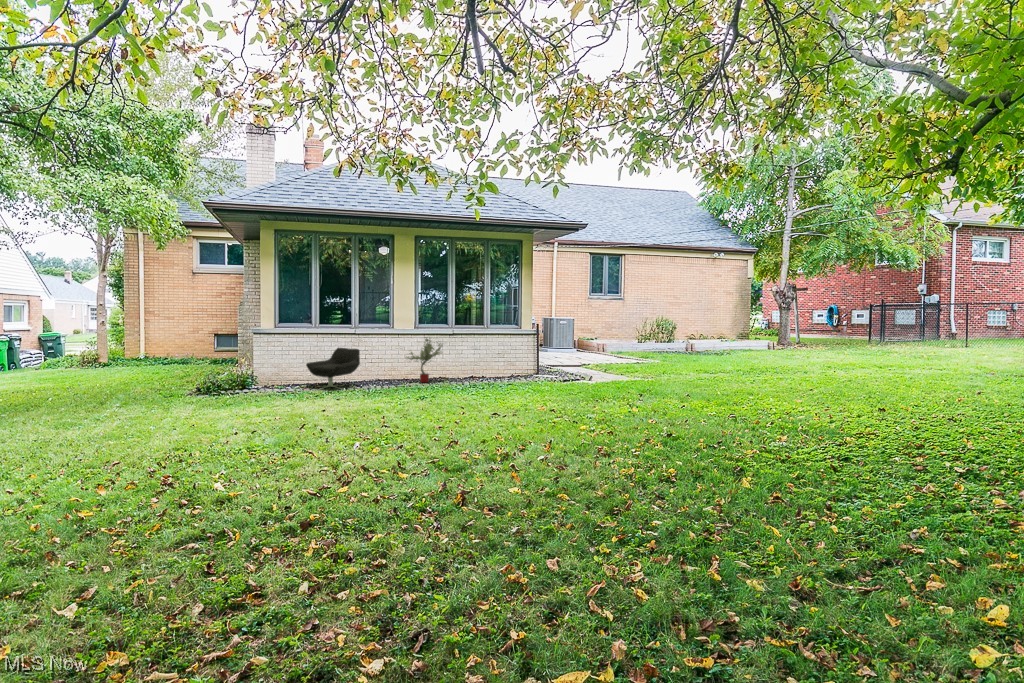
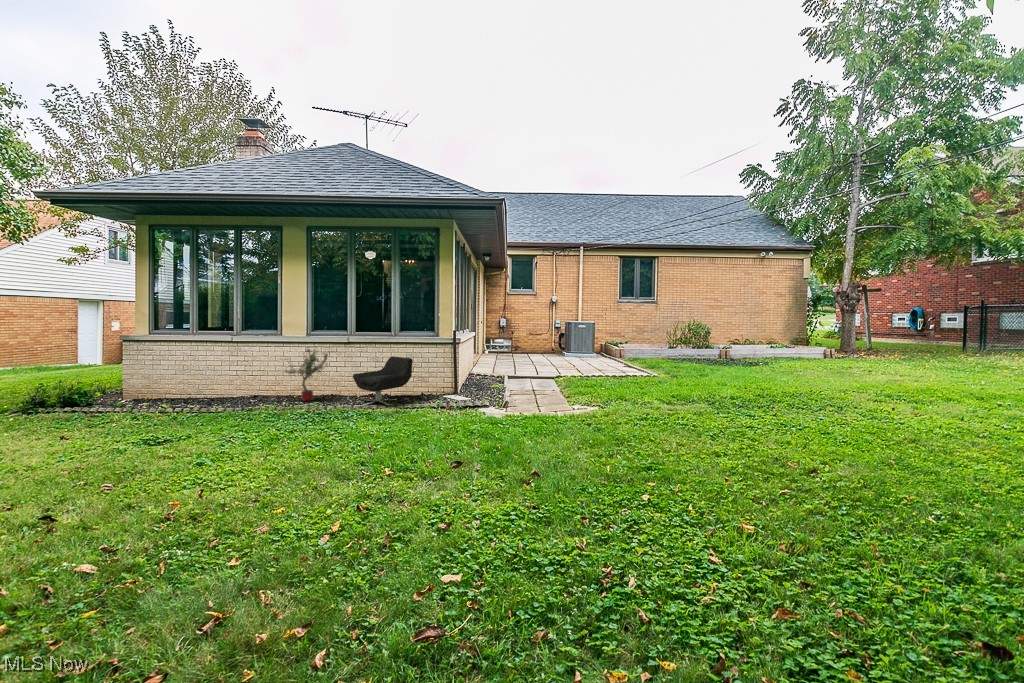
lounge chair: present [306,348,360,389] -> present [353,356,413,406]

